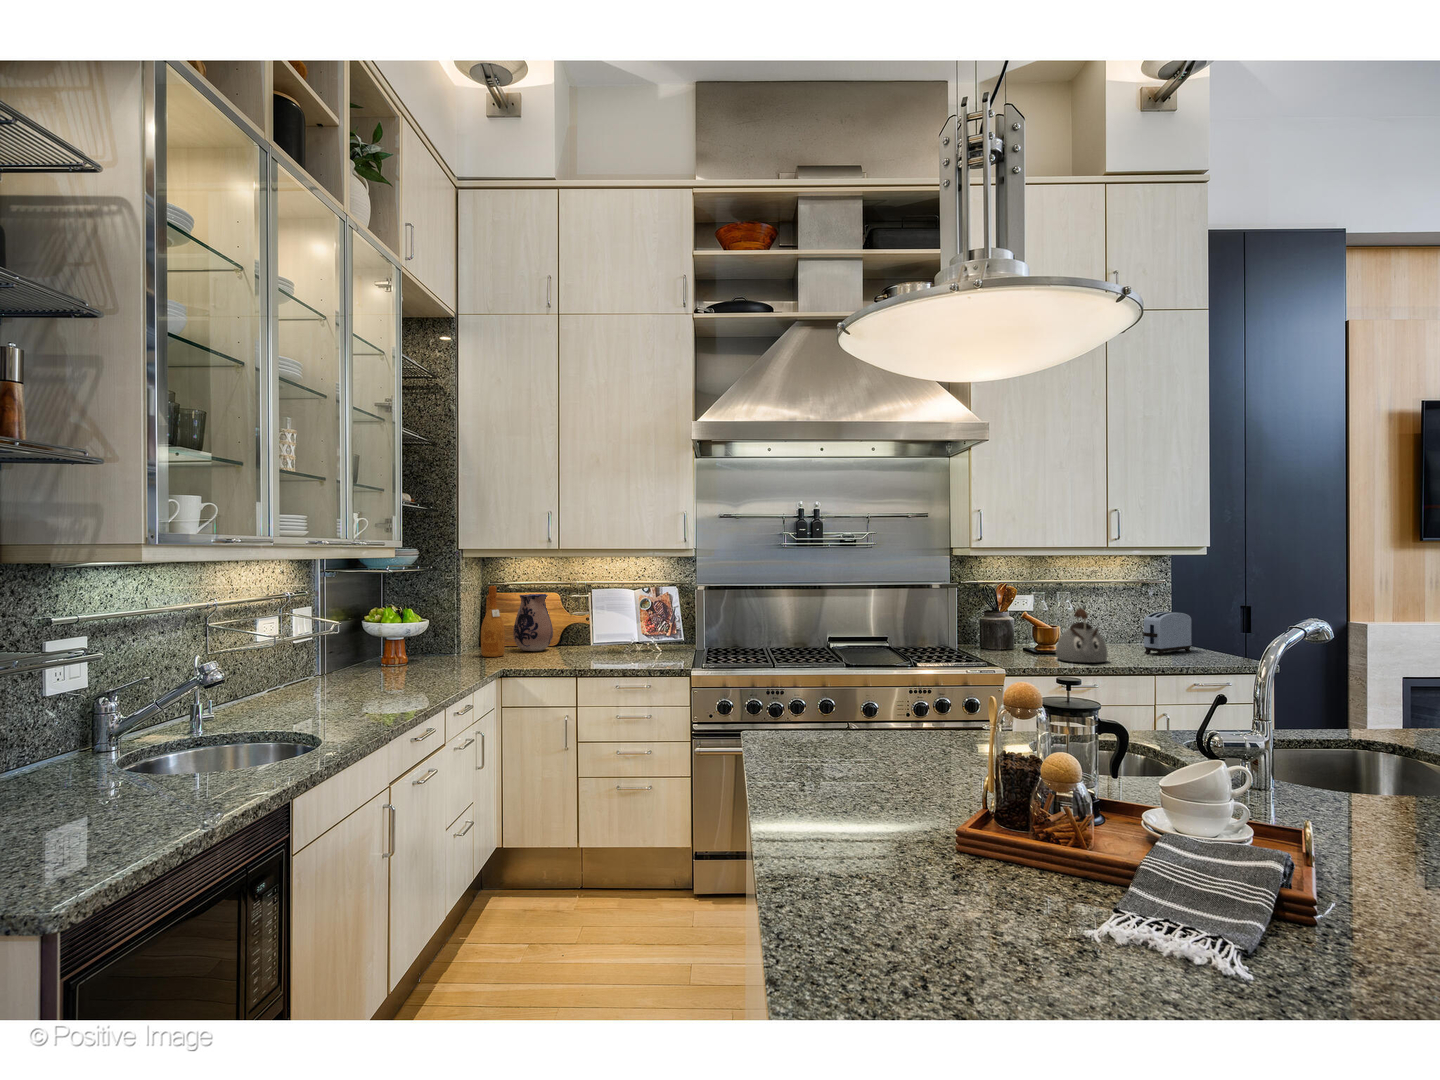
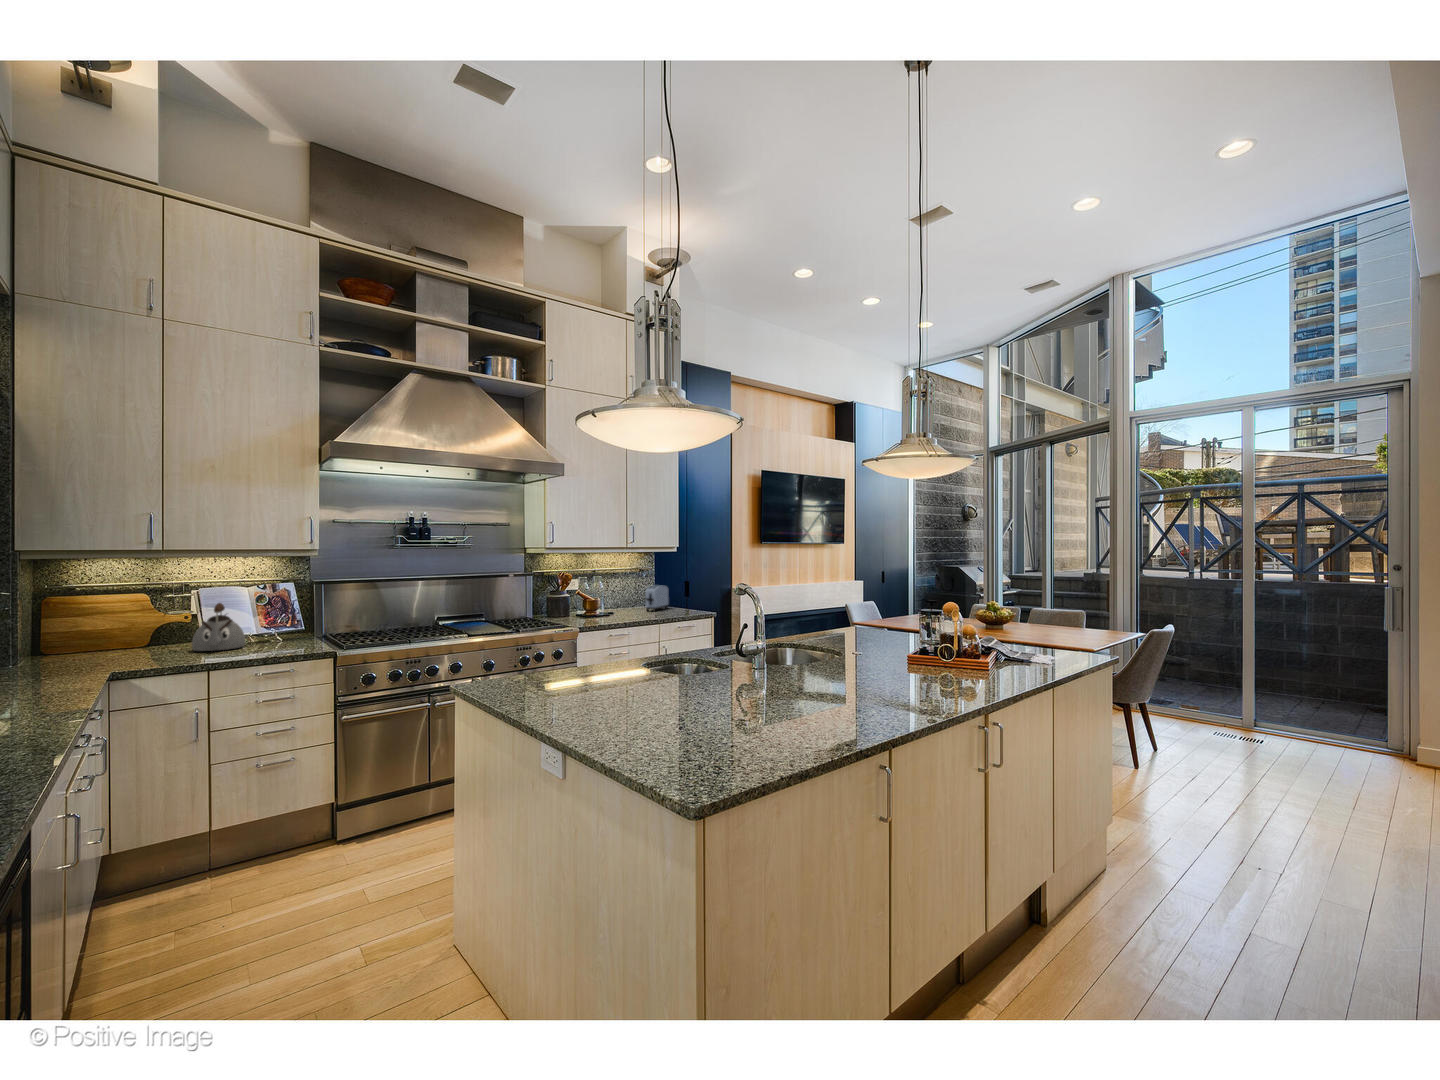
wine bottle: present [481,586,505,657] -> none [49,589,85,665]
ceramic pitcher: present [513,594,553,651] -> none [89,596,145,655]
kettle: present [1056,608,1107,662] -> present [192,603,245,651]

